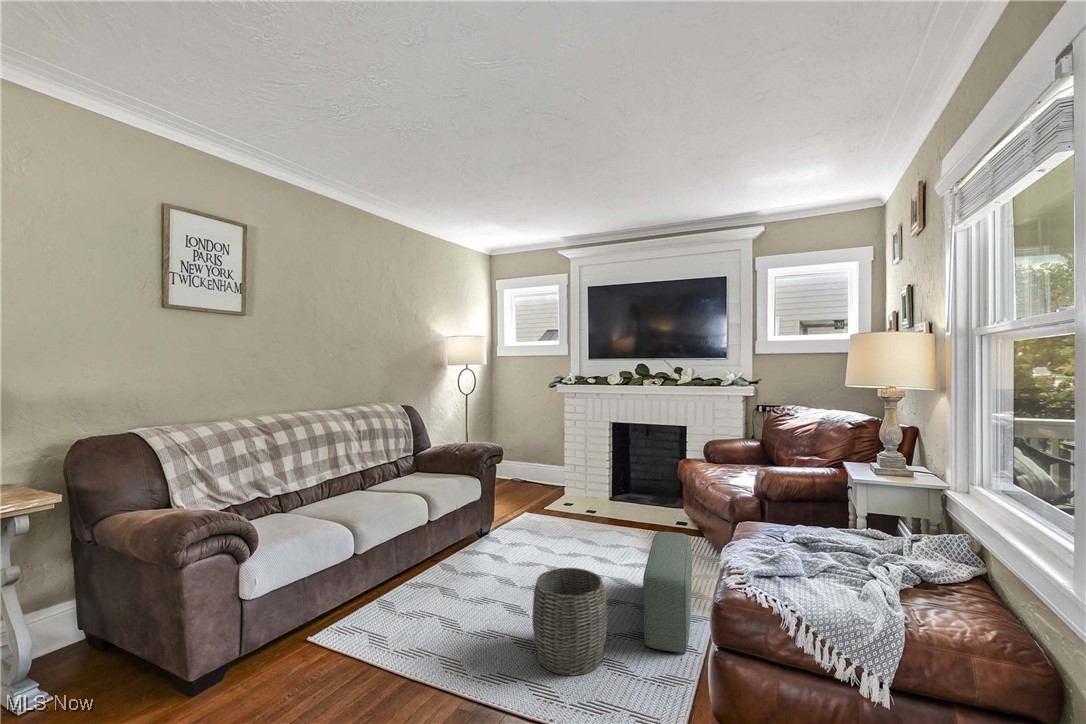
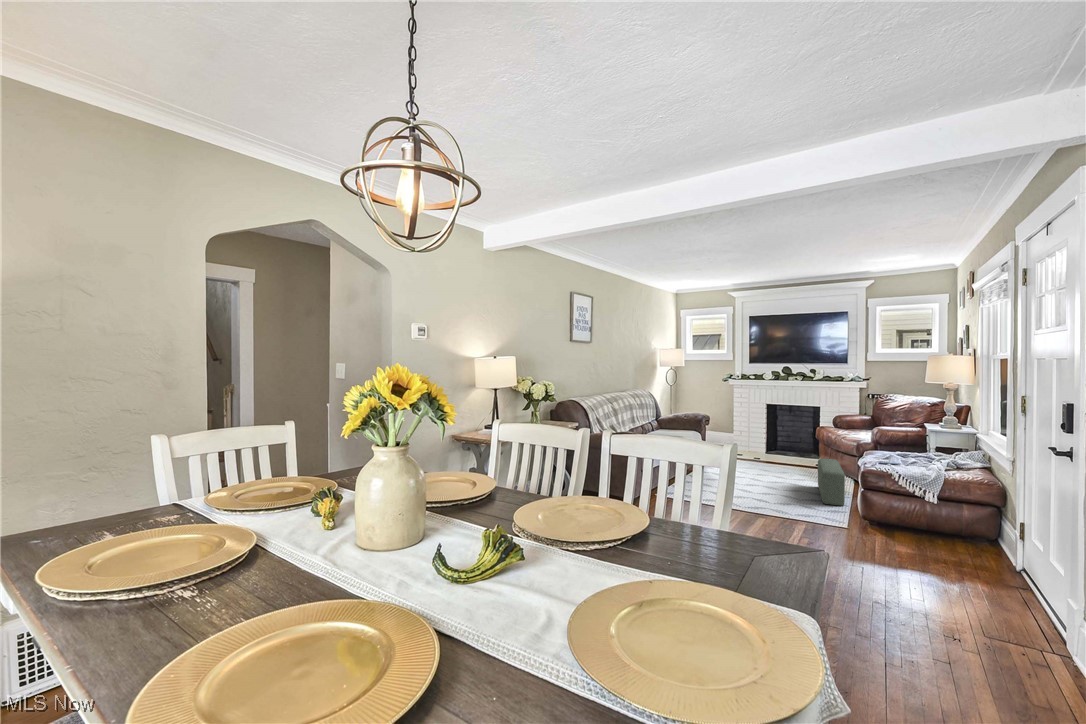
woven basket: present [533,568,607,675] -> none [771,469,807,510]

